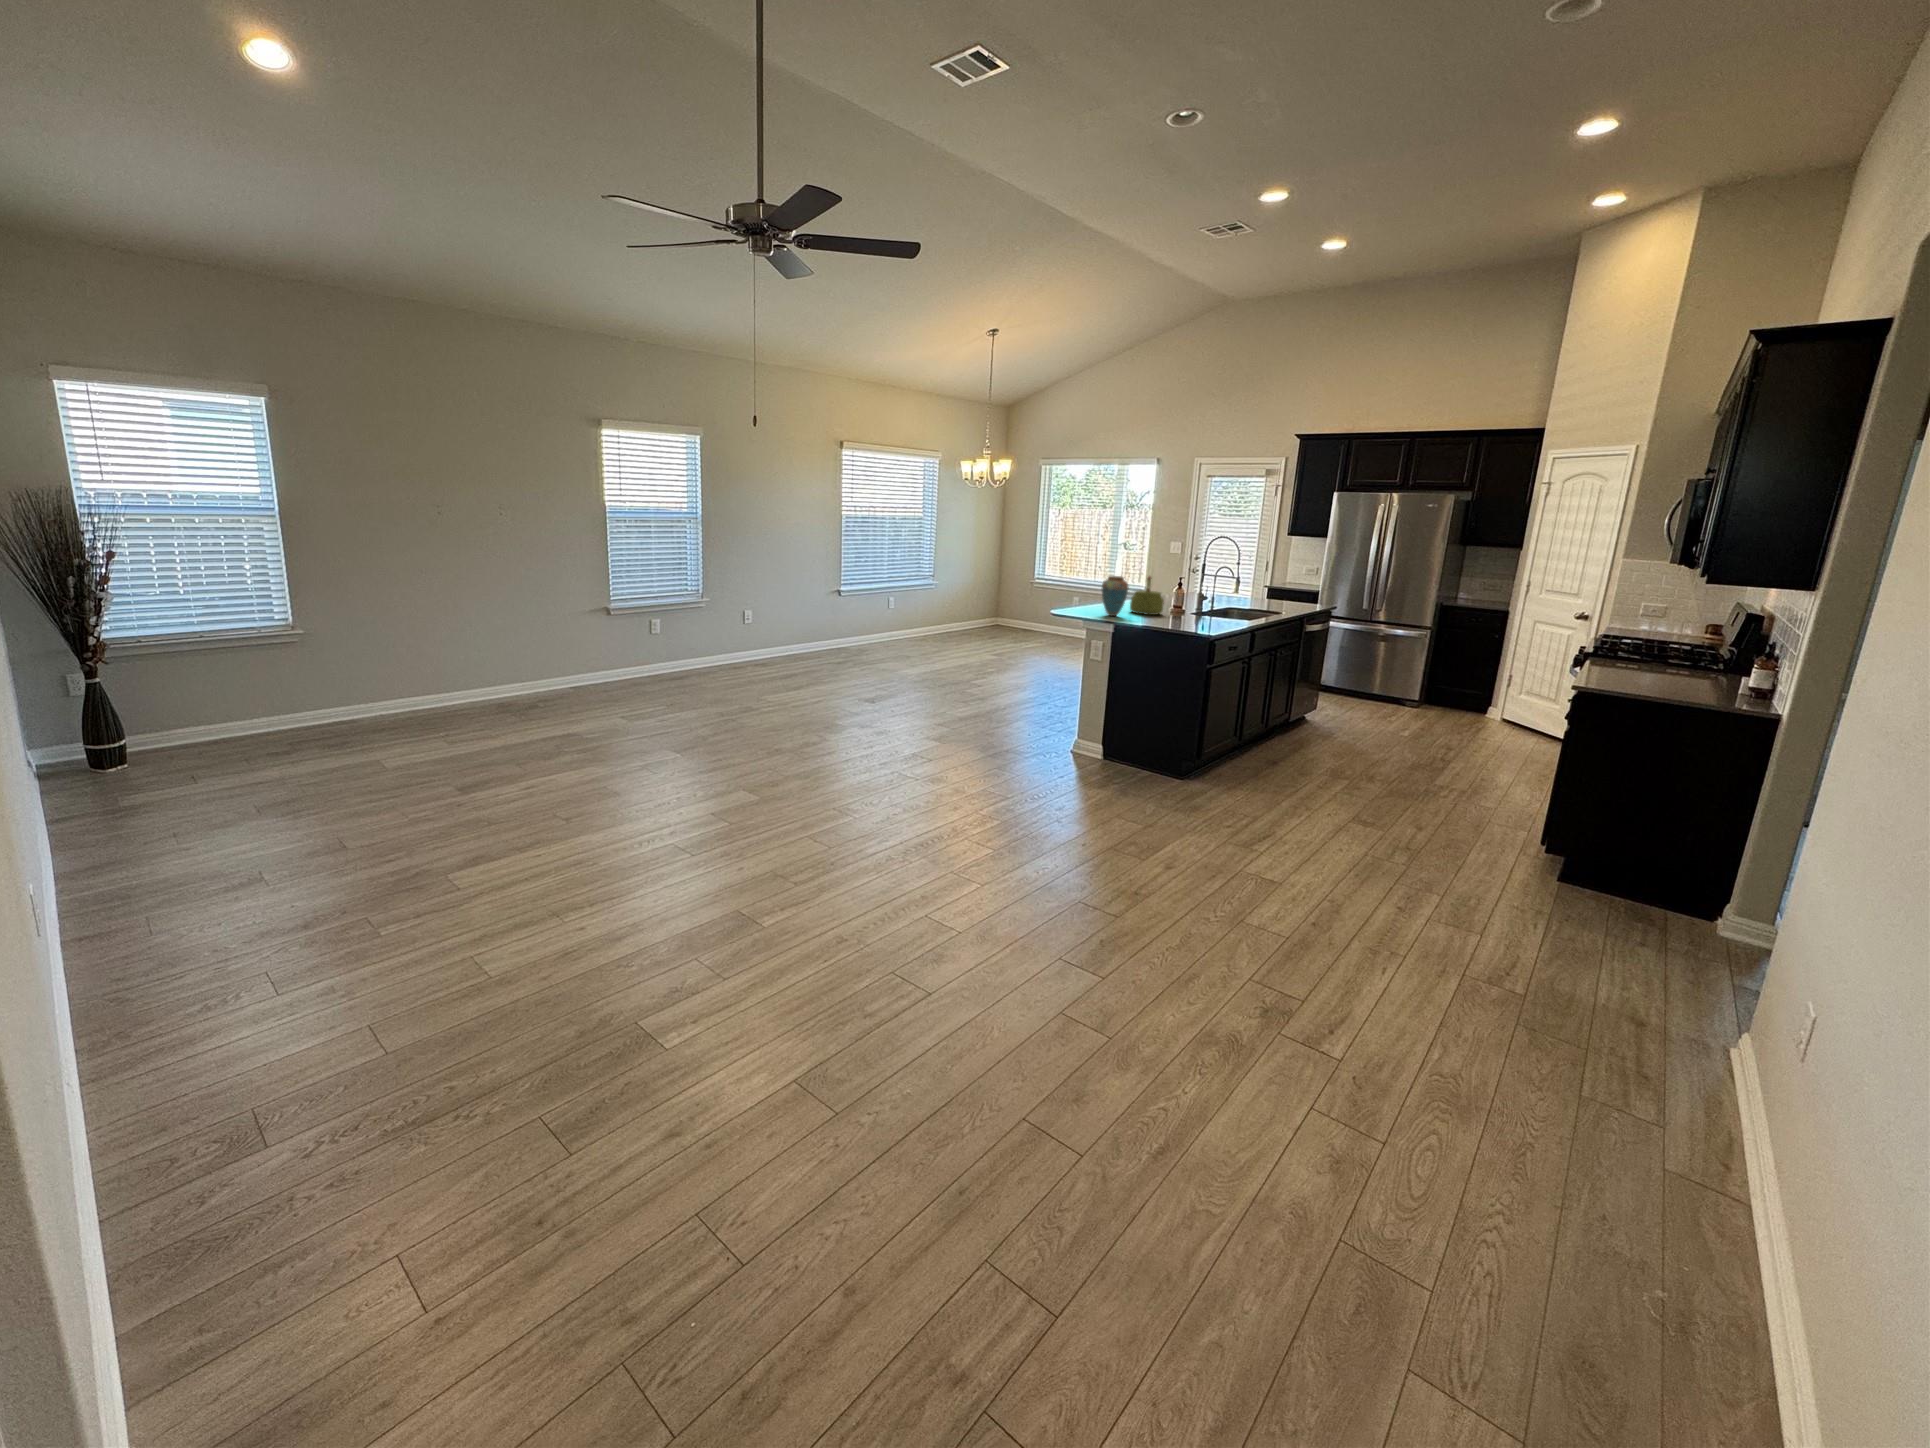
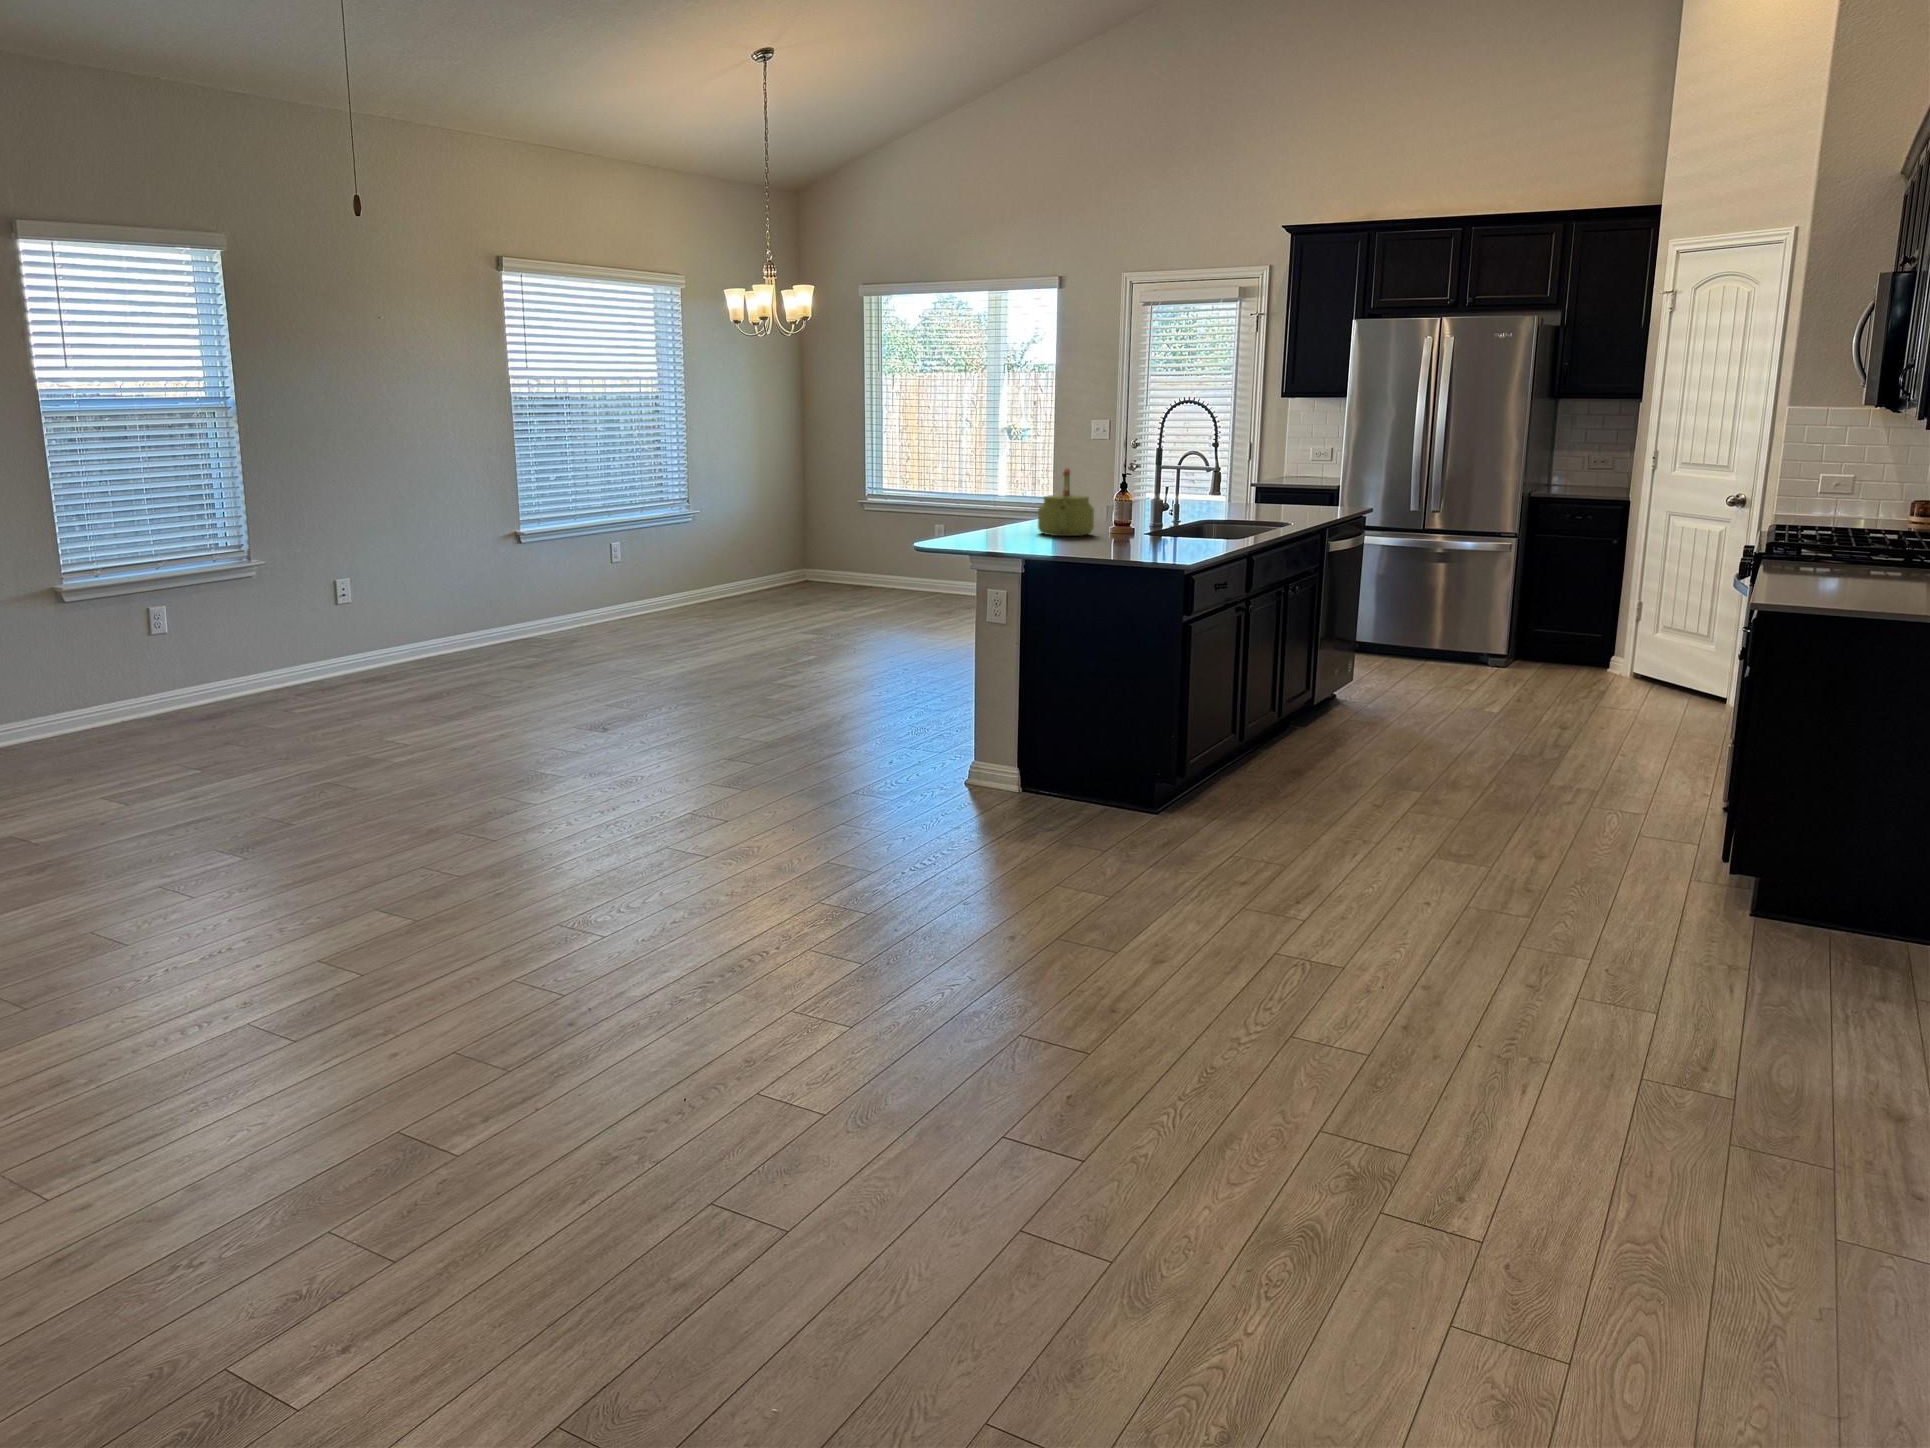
vase: present [1102,576,1129,616] -> none [987,471,1033,542]

